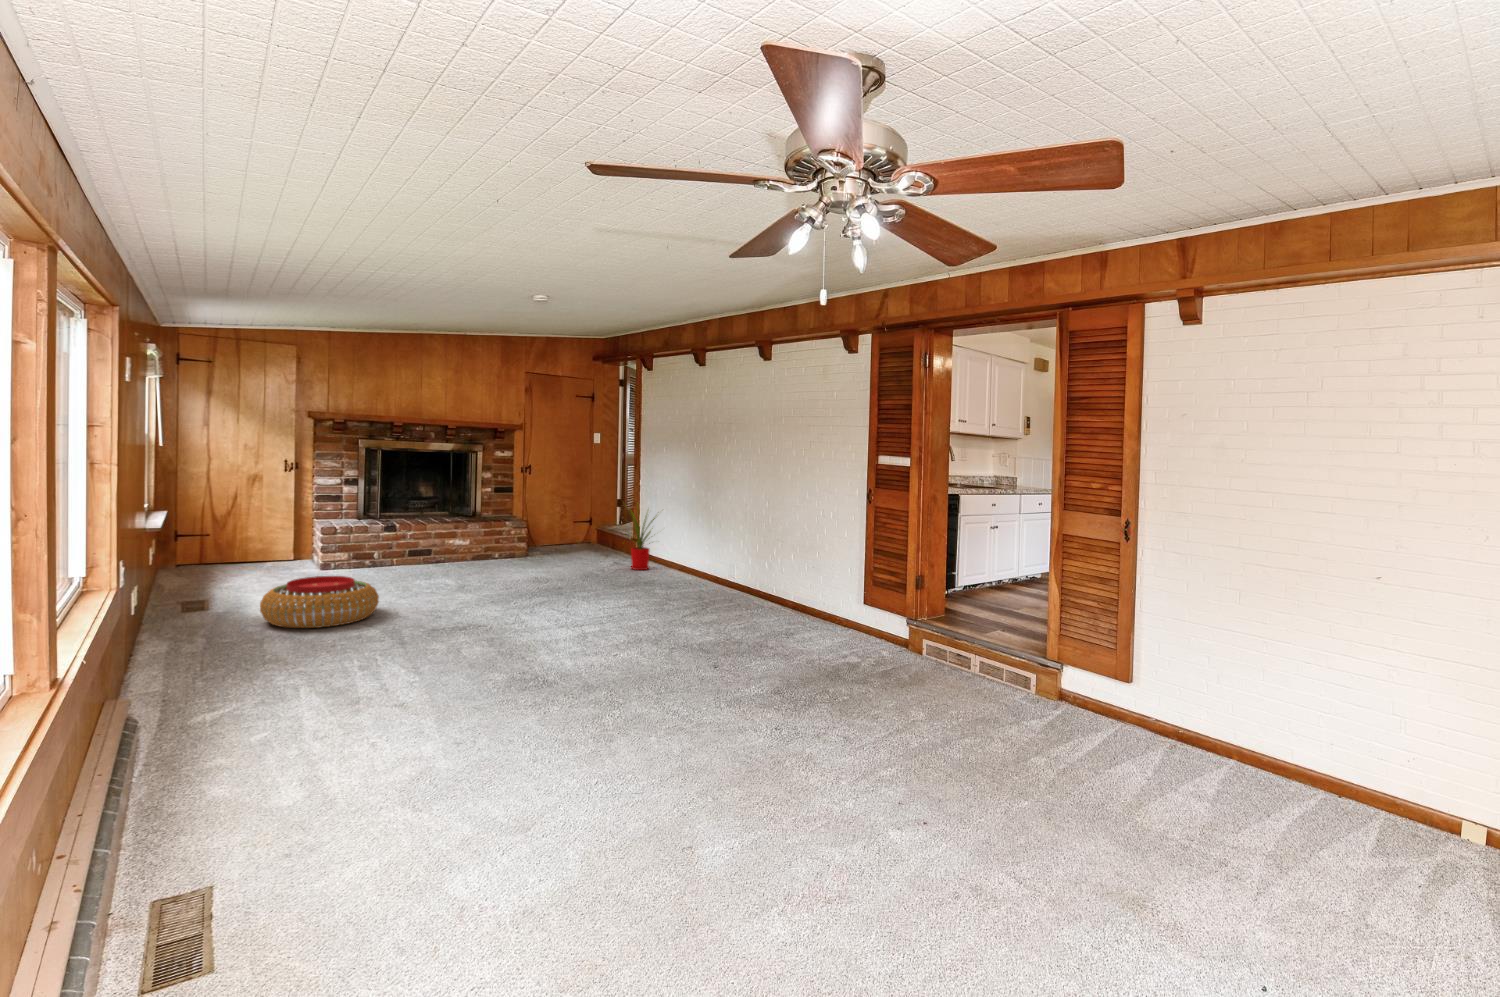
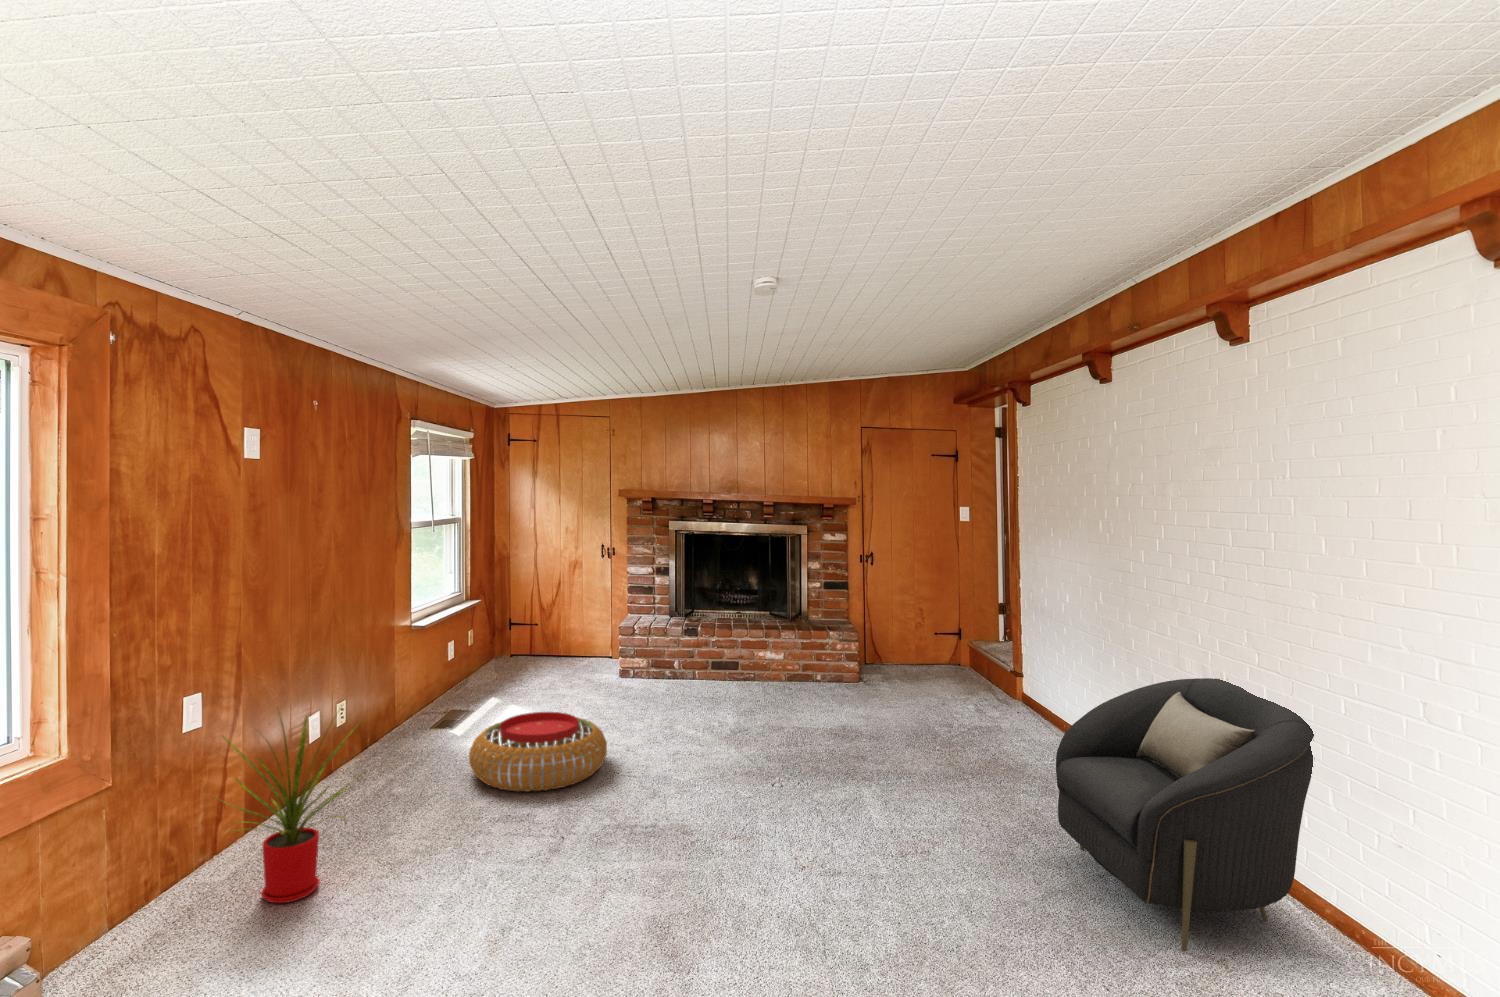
armchair: none [690,510,808,629] -> present [1056,678,1314,951]
house plant: present [631,512,657,570] -> present [217,714,359,903]

